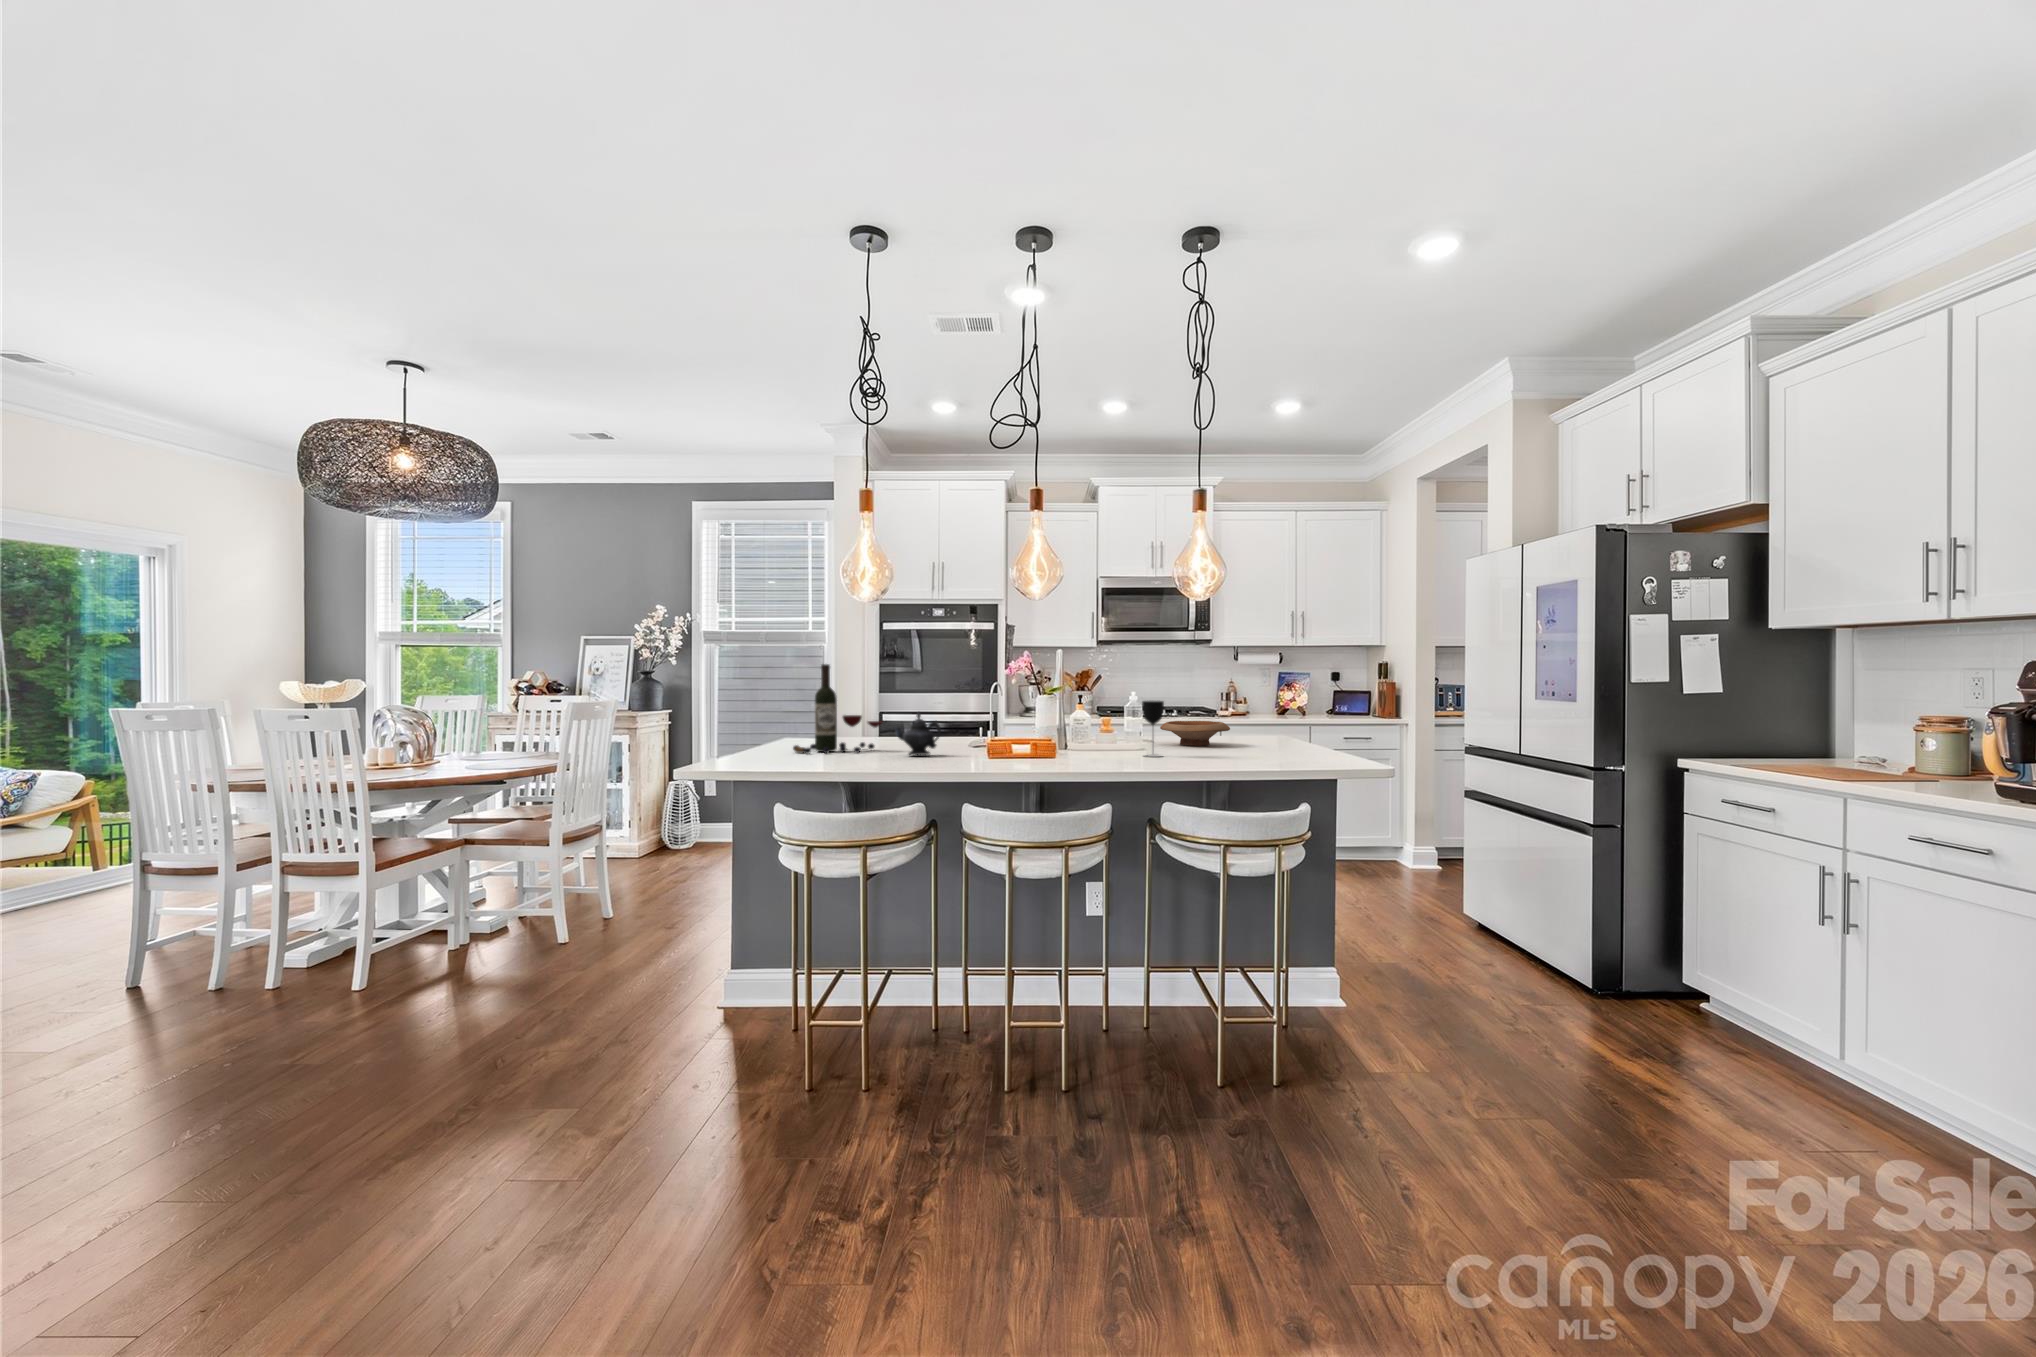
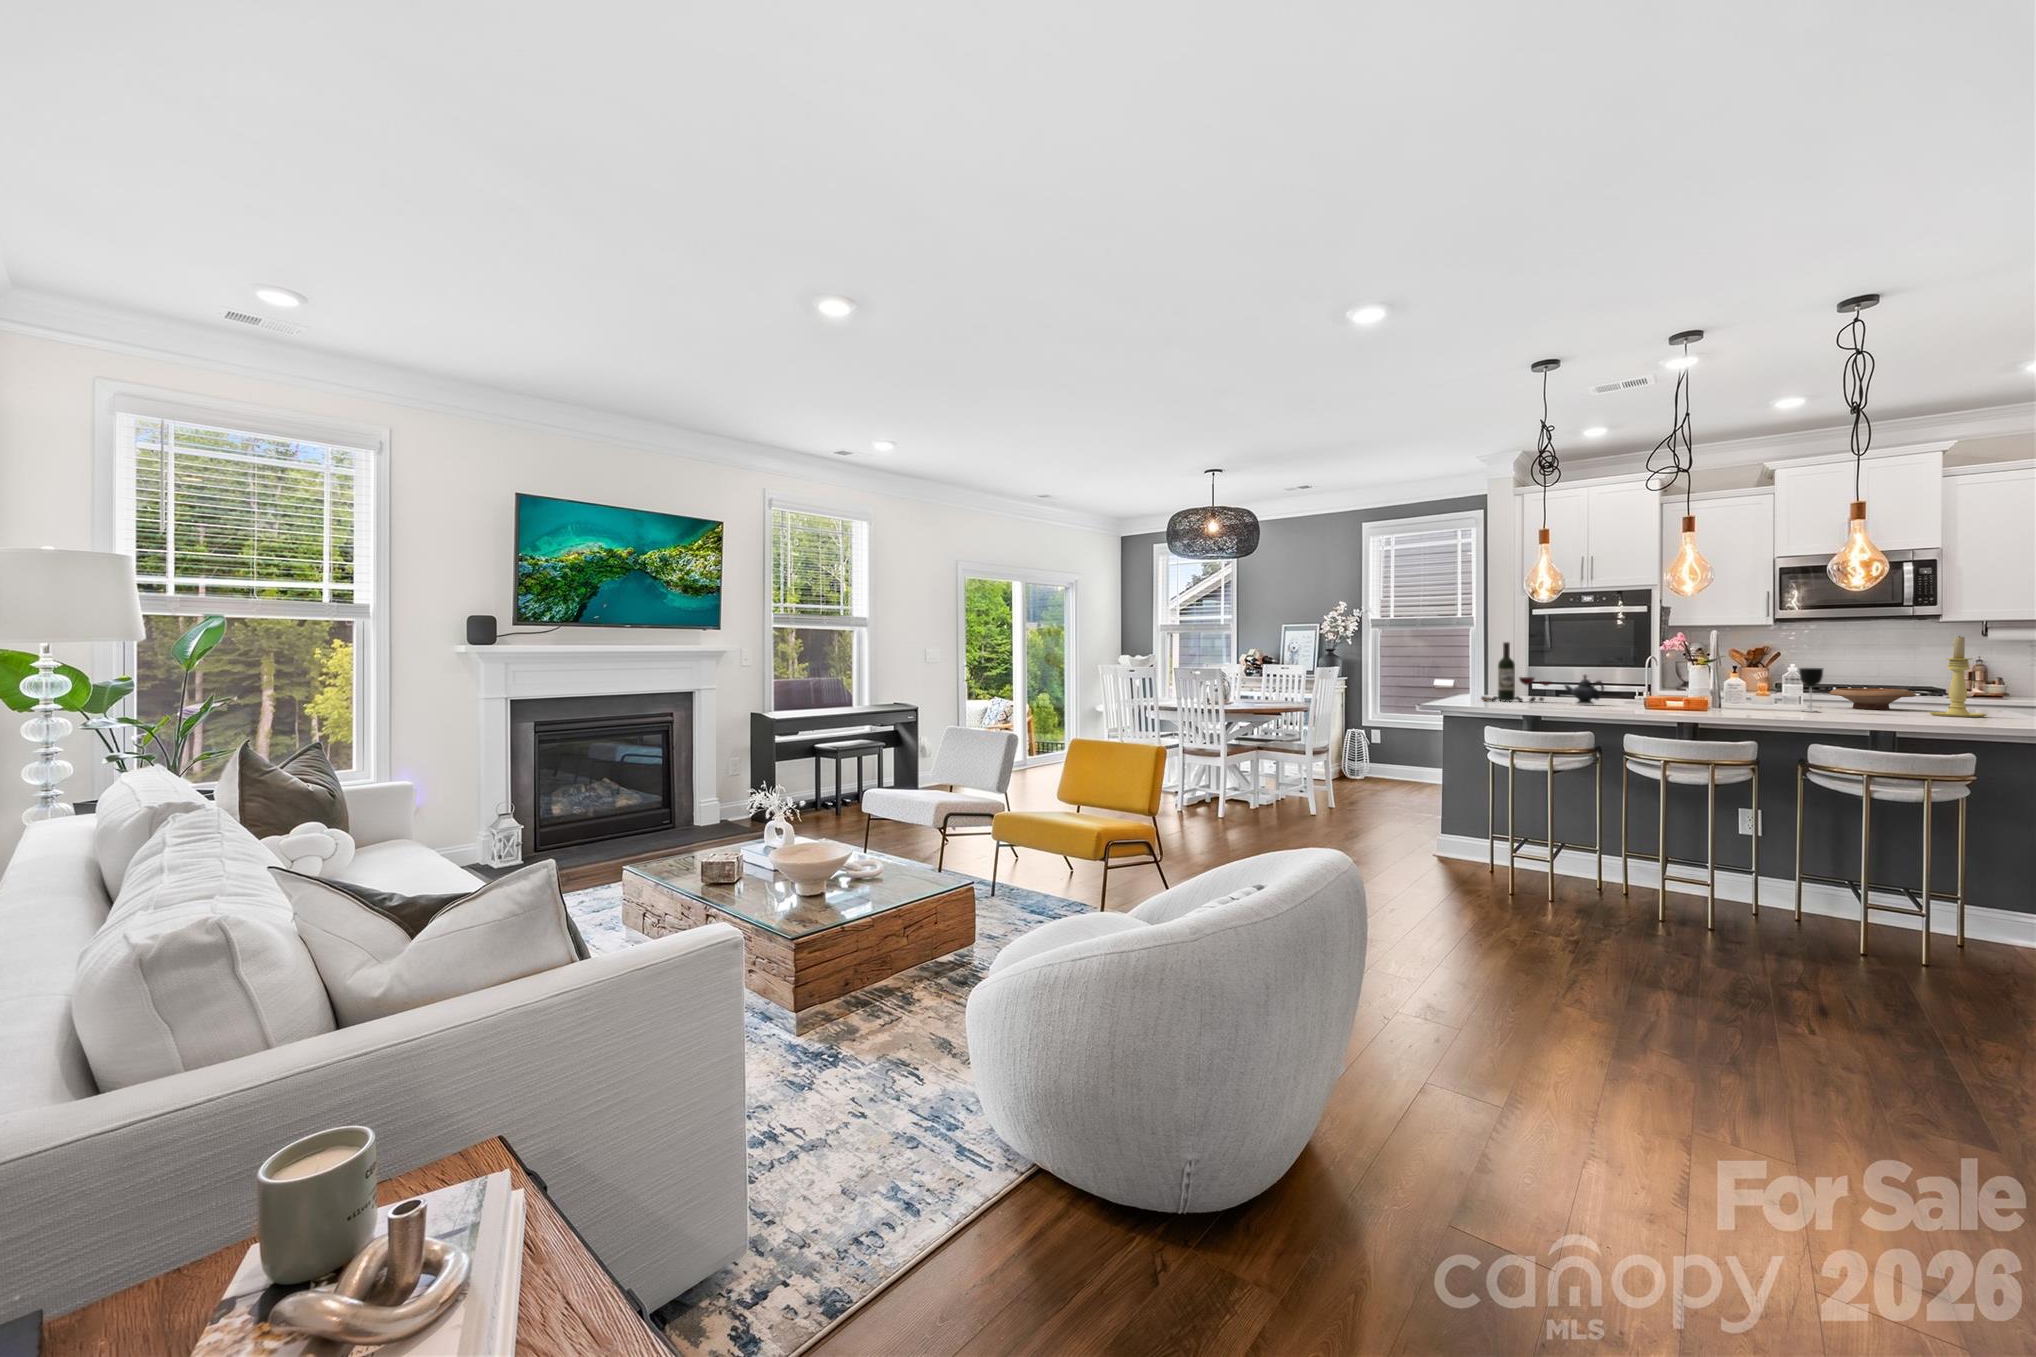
candle holder: none [1250,662,1296,757] -> present [1929,636,1987,717]

